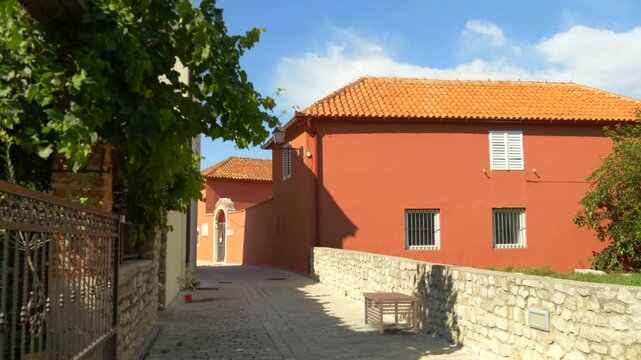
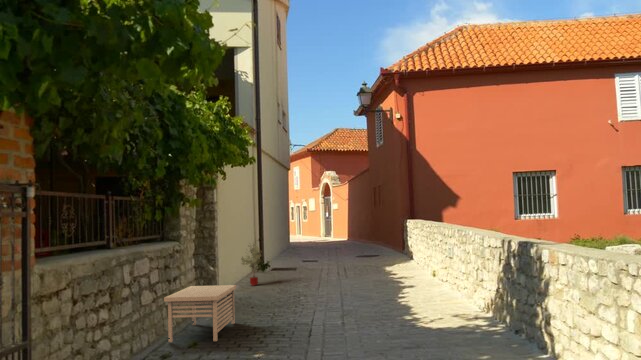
storage bench: present [363,292,419,334] -> present [164,285,236,342]

